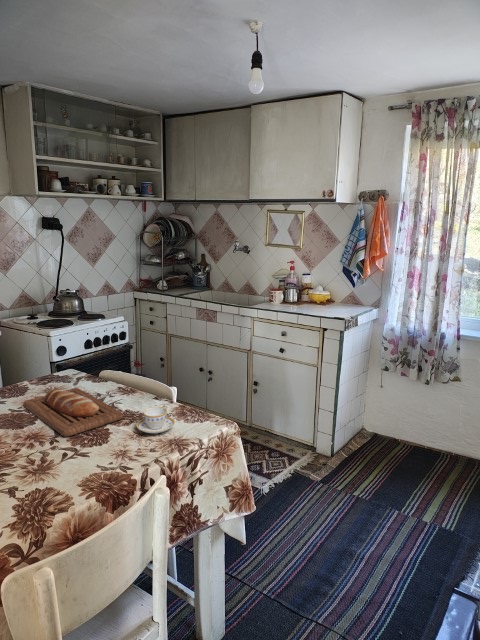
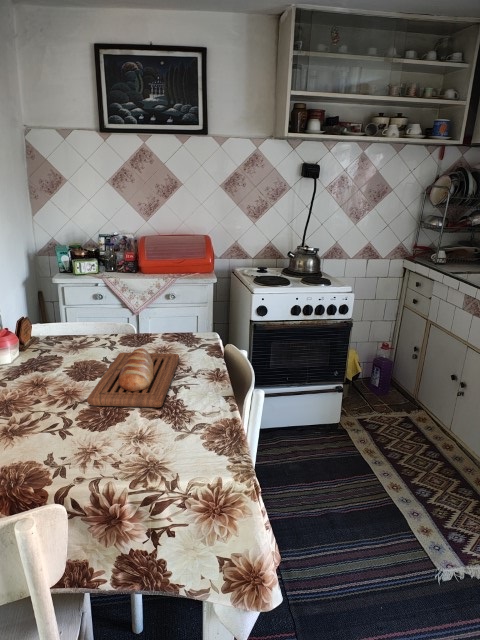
teacup: present [136,407,175,433] -> none [143,407,195,444]

